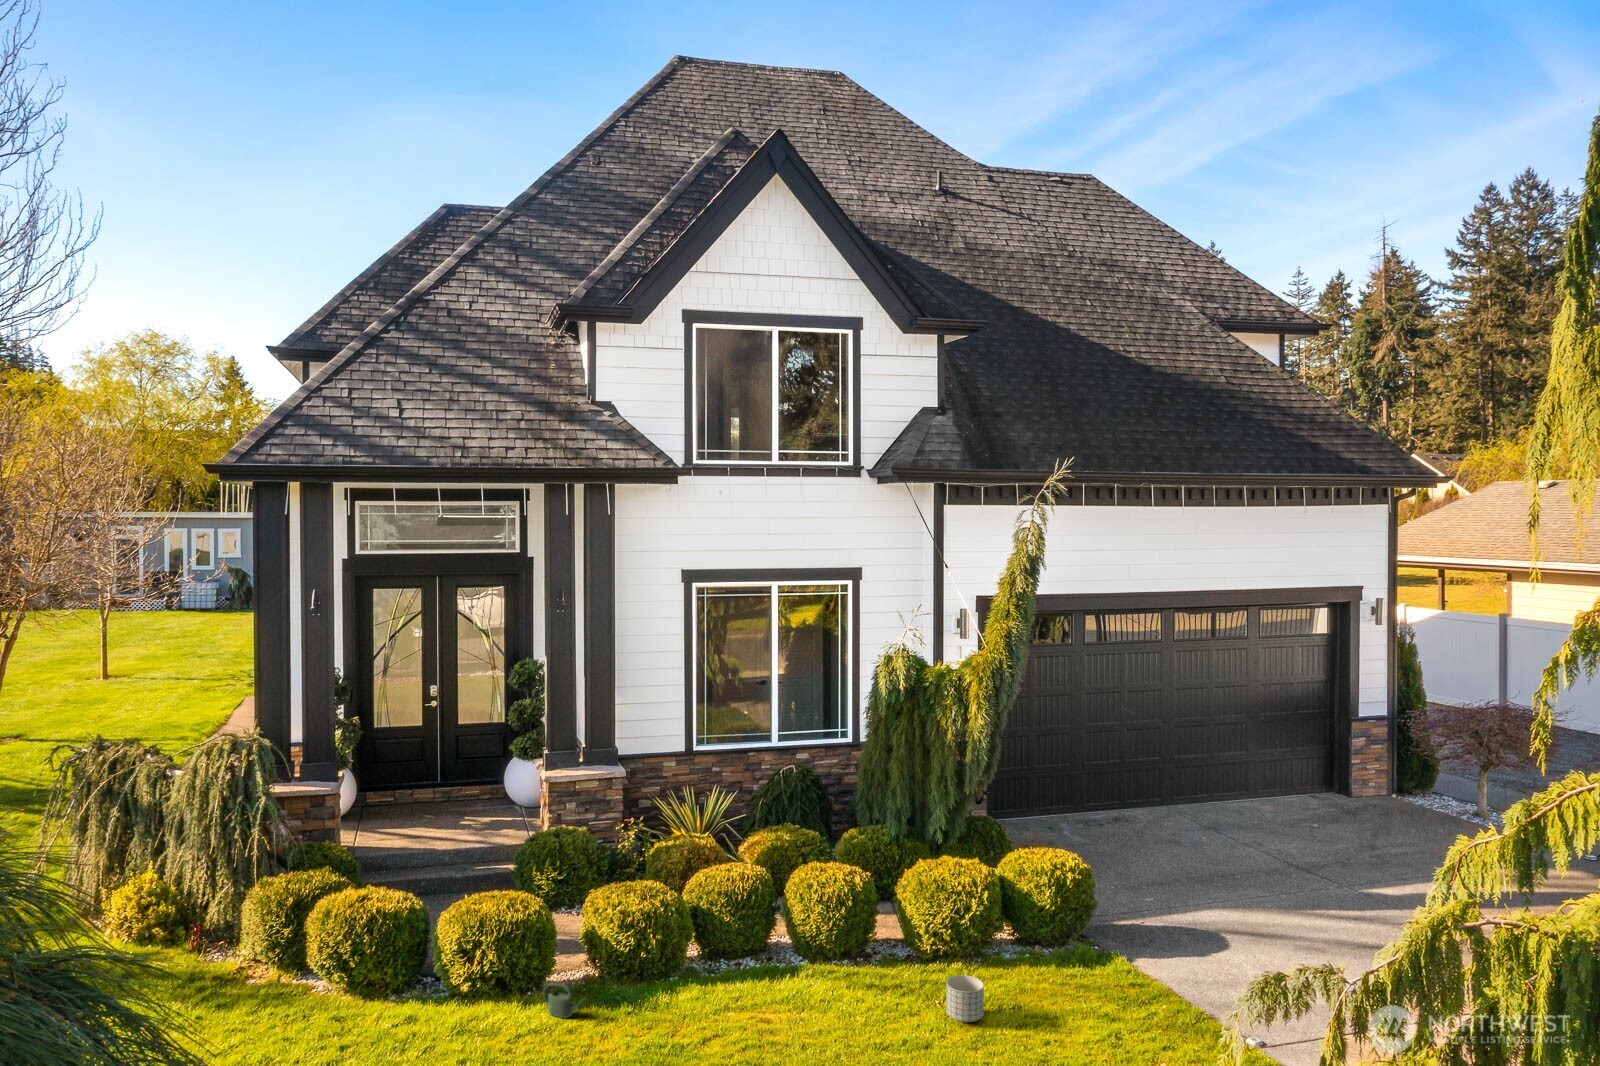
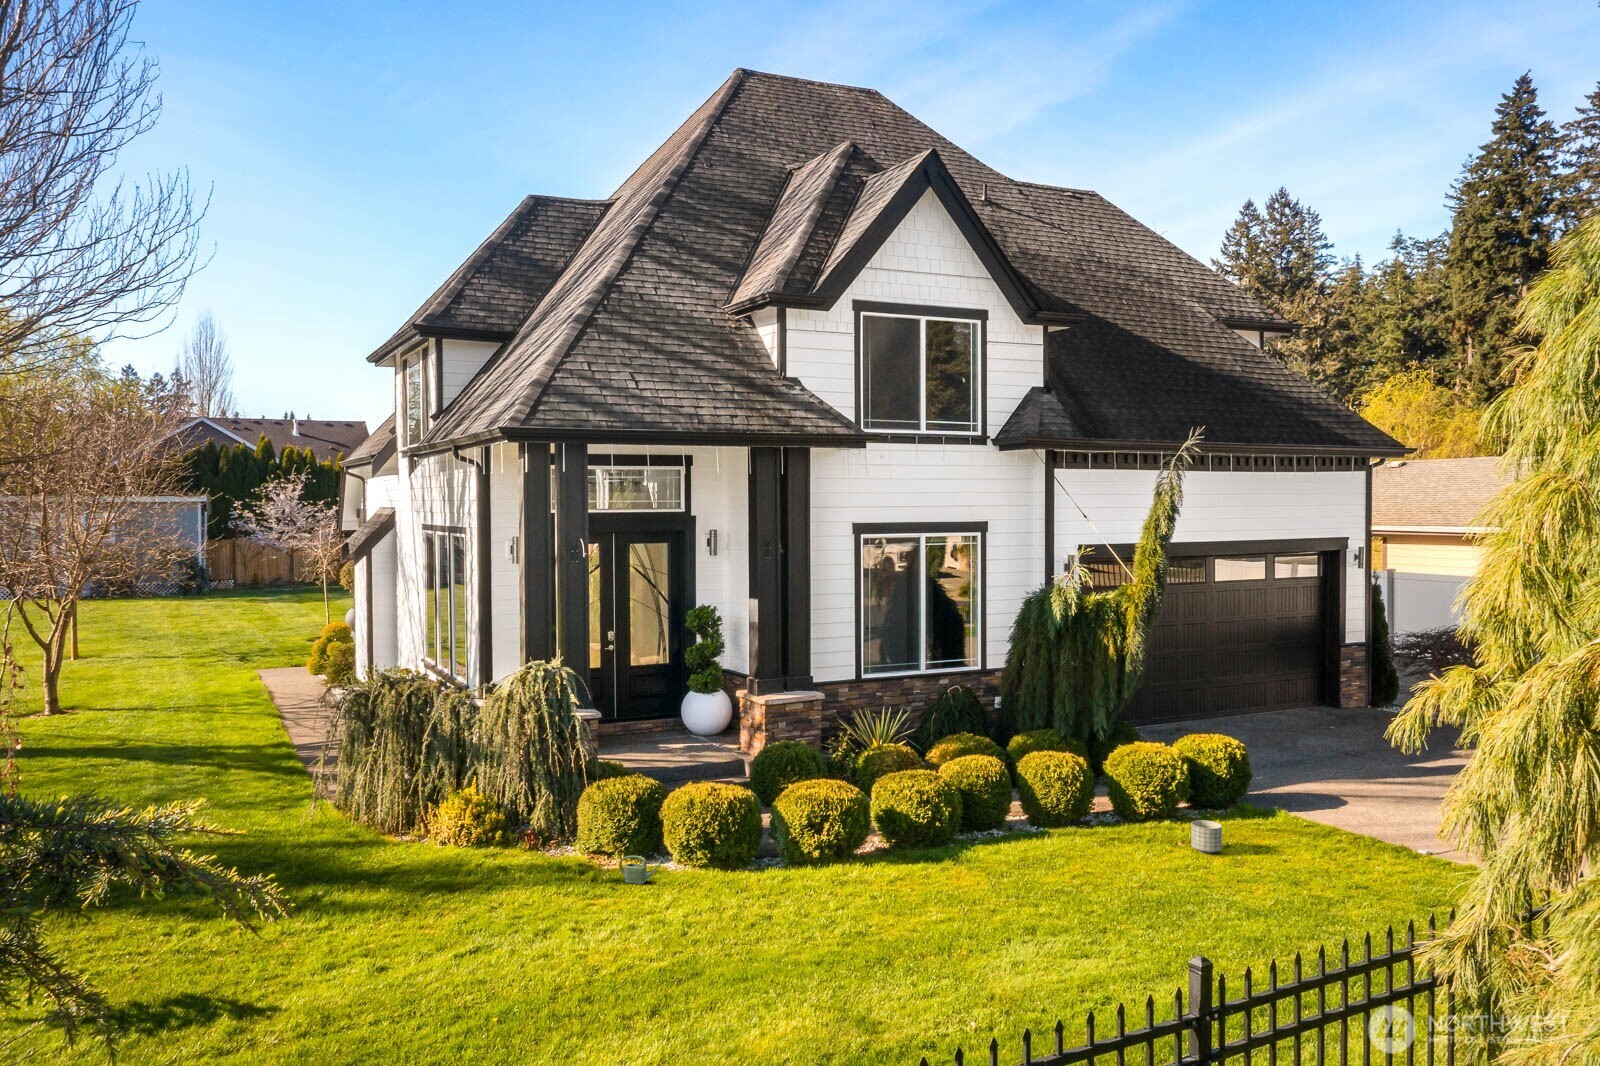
watering can: present [543,983,586,1018] -> present [619,856,660,884]

